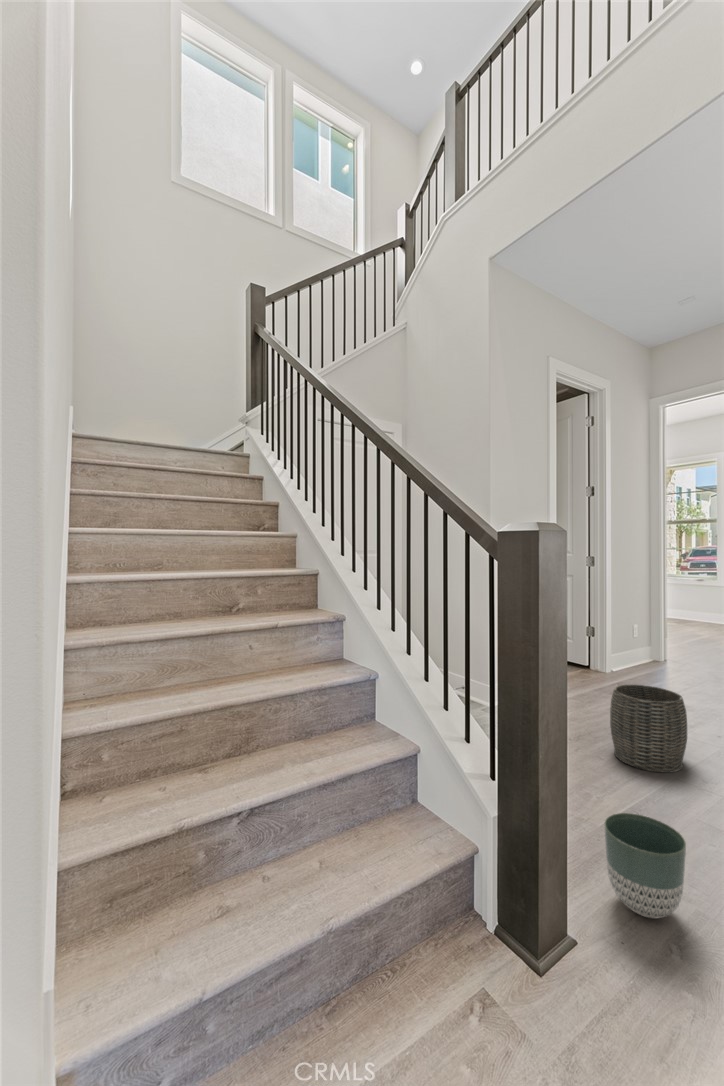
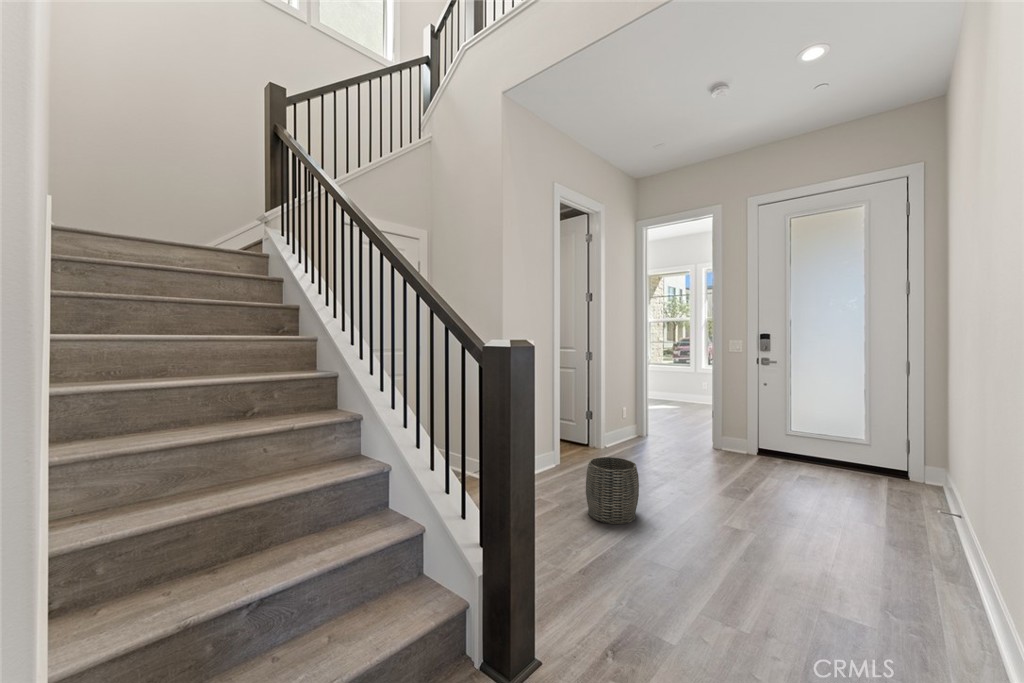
planter: present [604,813,686,918] -> none [567,561,621,636]

